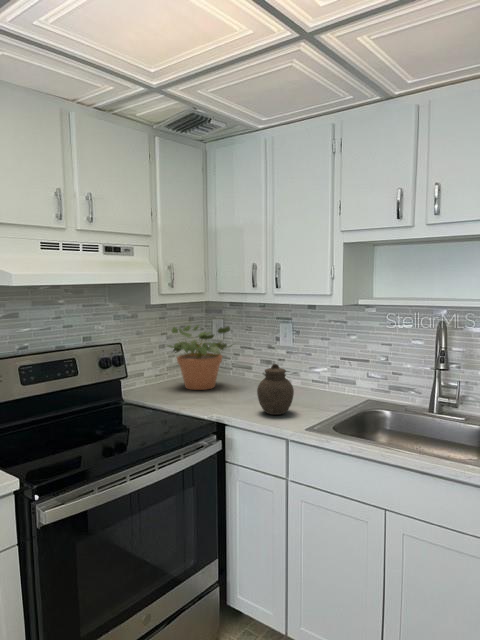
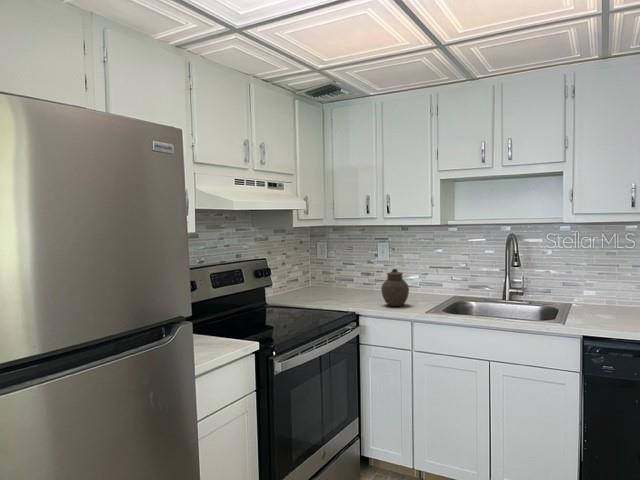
potted plant: present [167,325,232,390] -> none [292,245,350,296]

